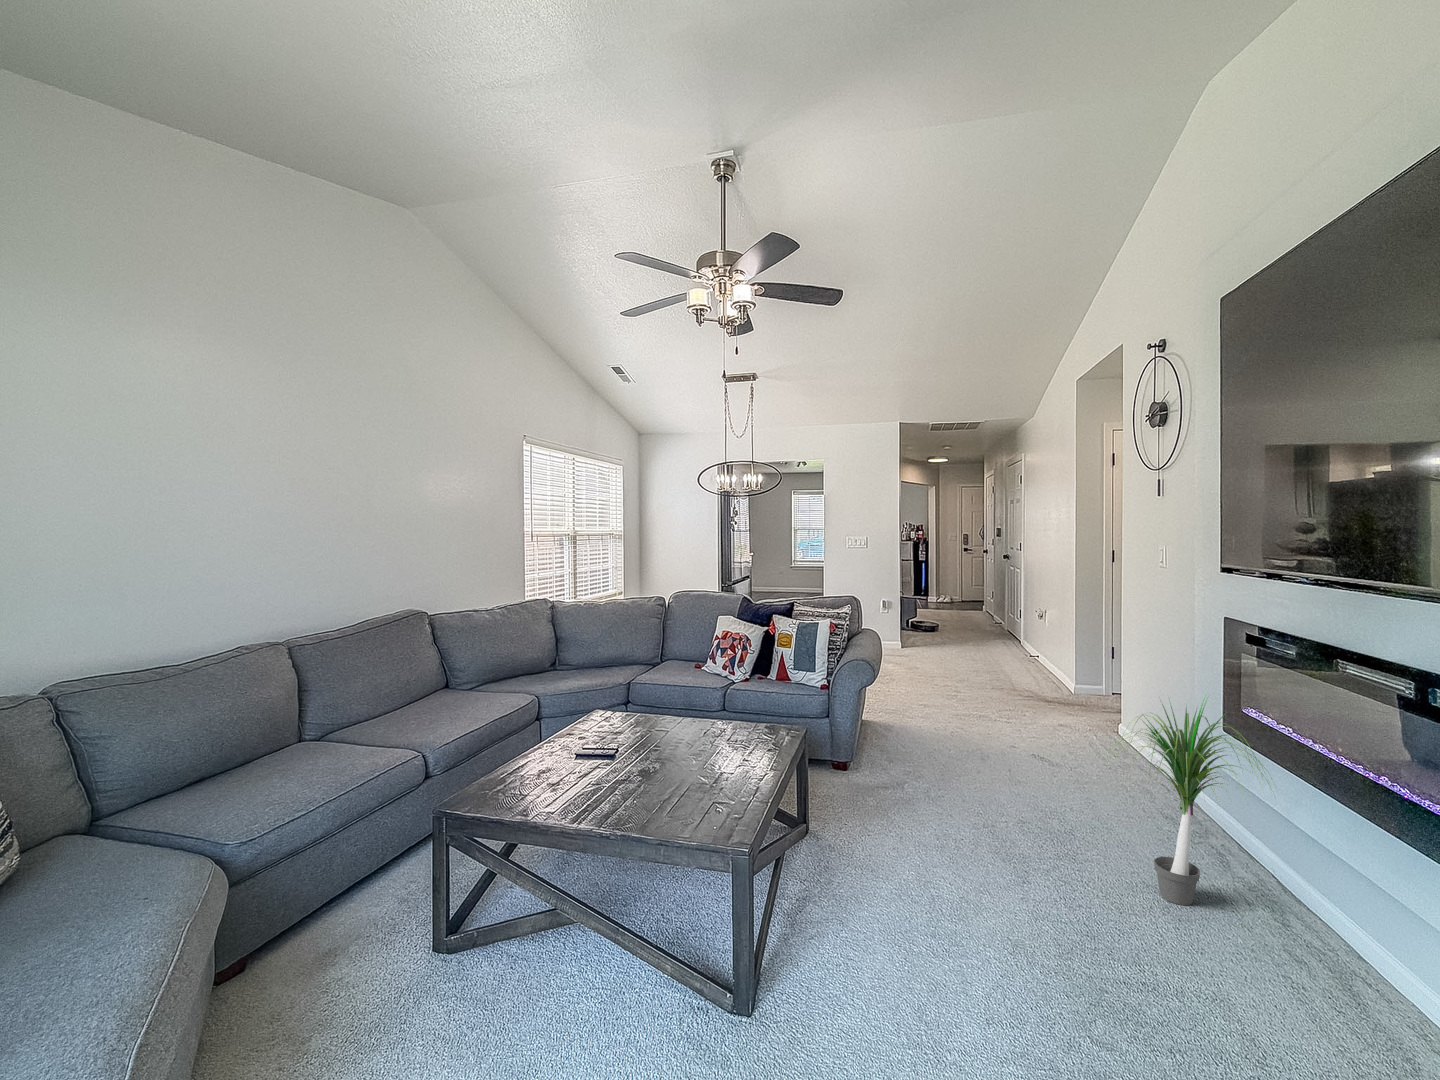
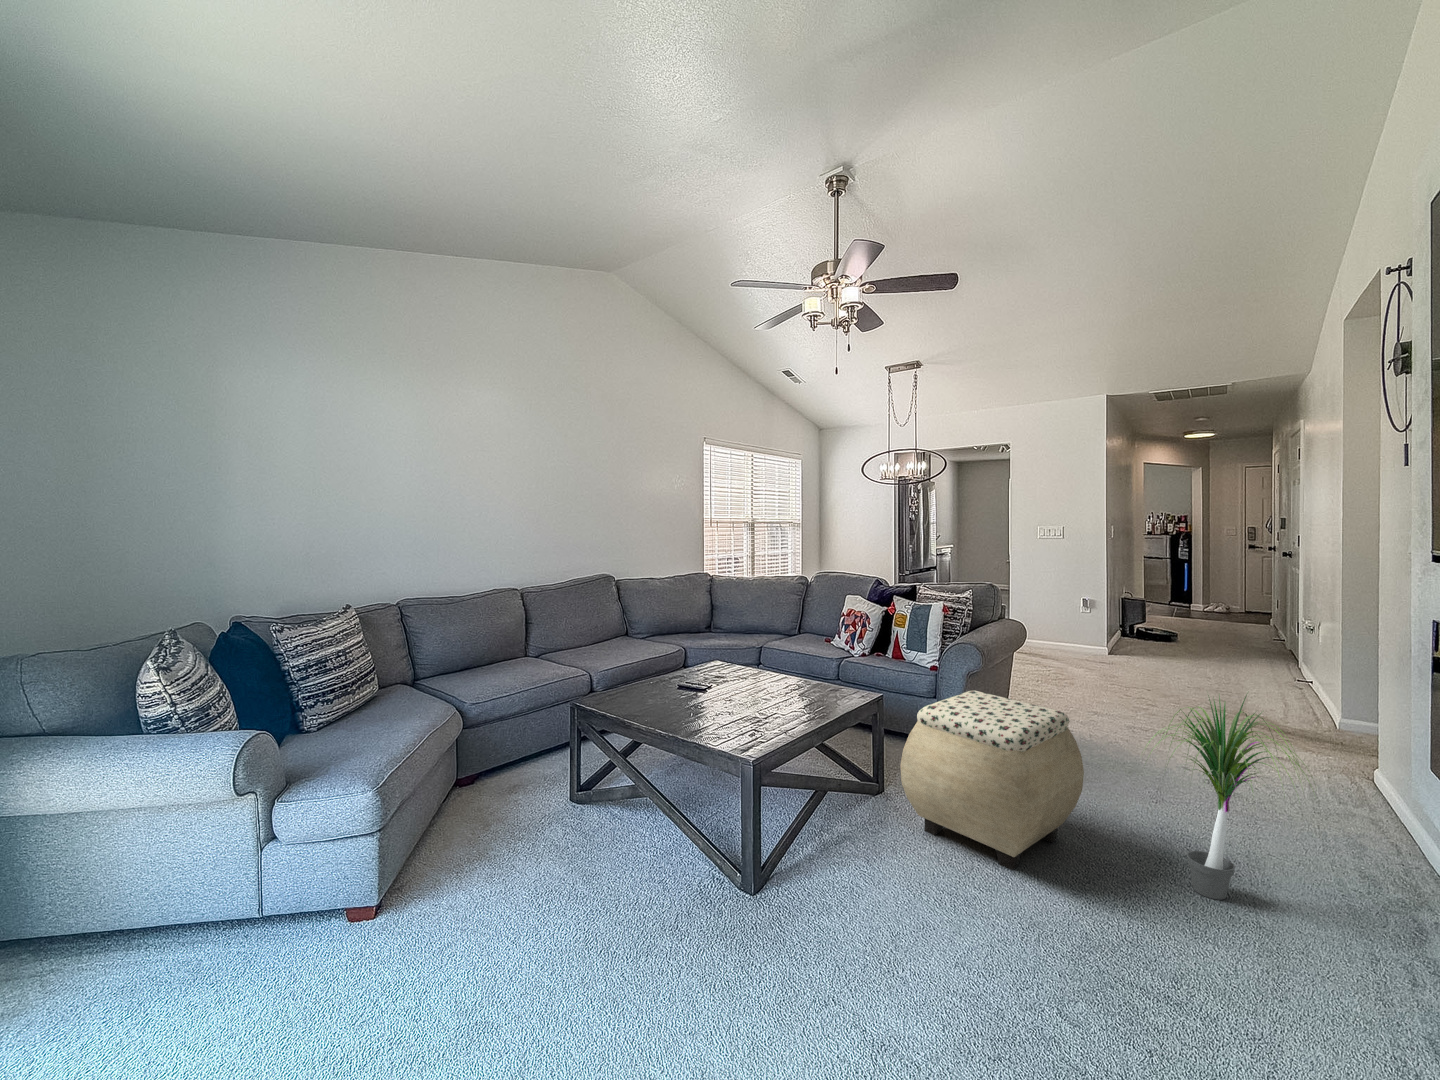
ottoman: none [875,717,1040,922] -> present [900,690,1084,870]

